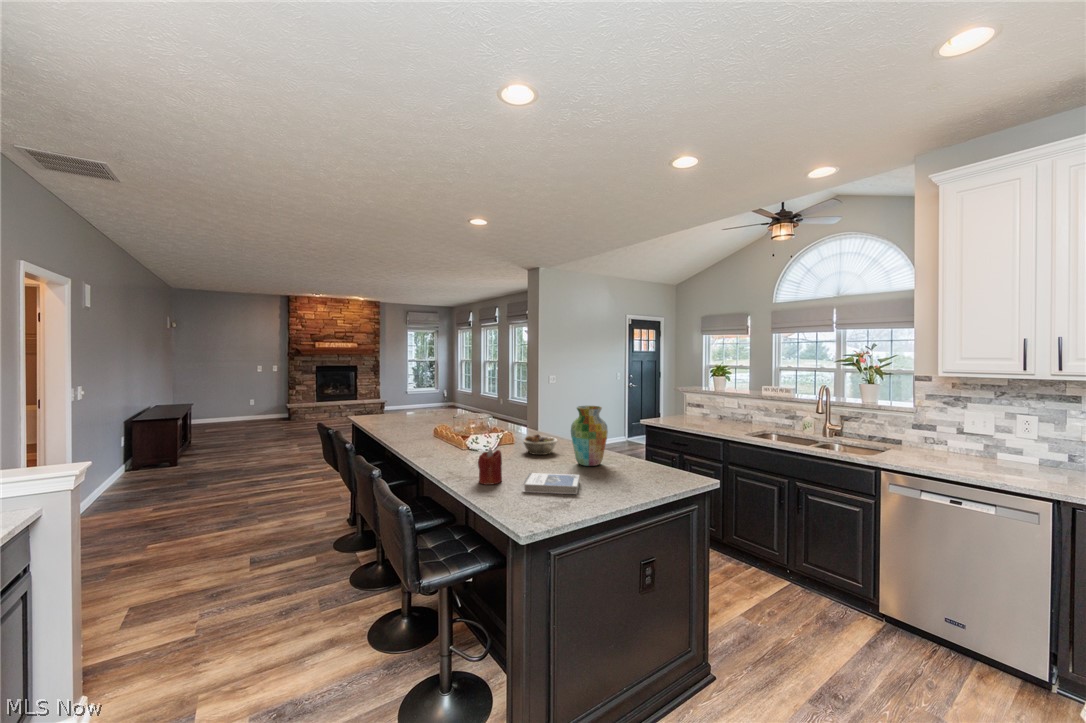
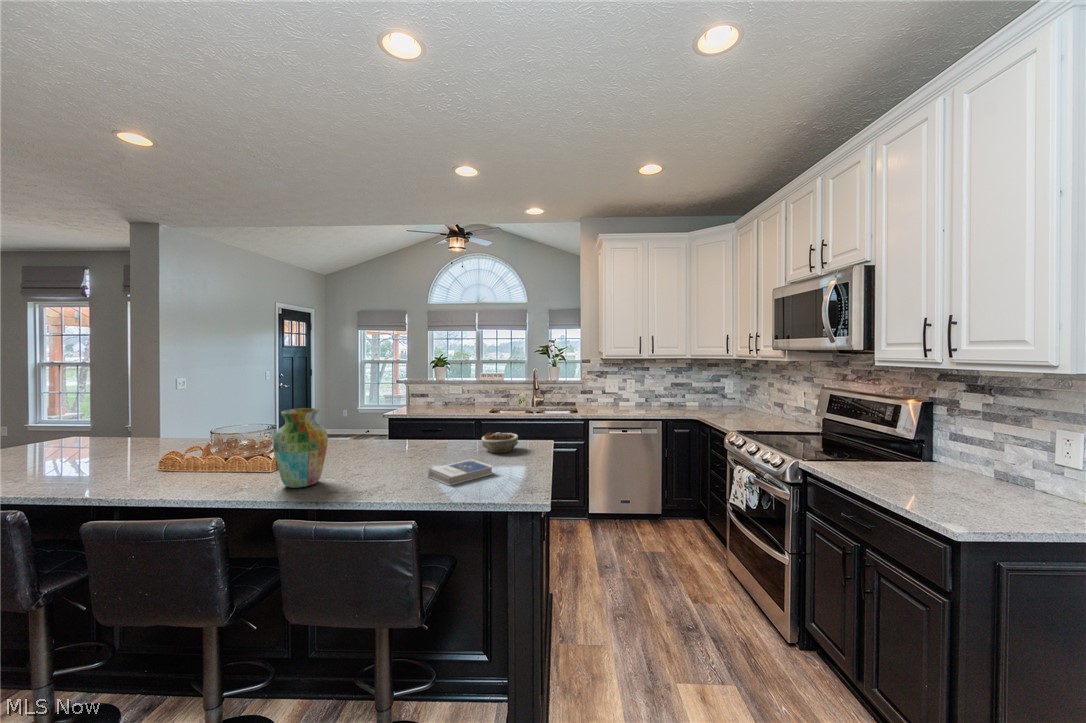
vase: present [571,406,608,466] -> present [273,408,328,488]
succulent planter: present [523,435,557,455] -> present [482,432,518,453]
candle: present [478,449,502,485] -> none [380,450,408,493]

